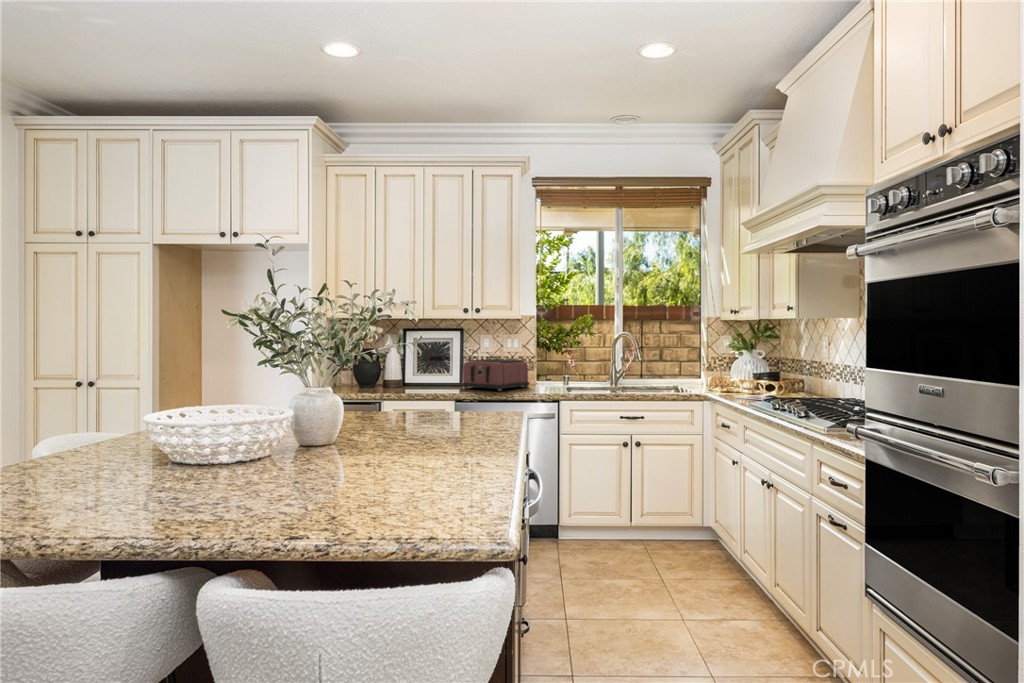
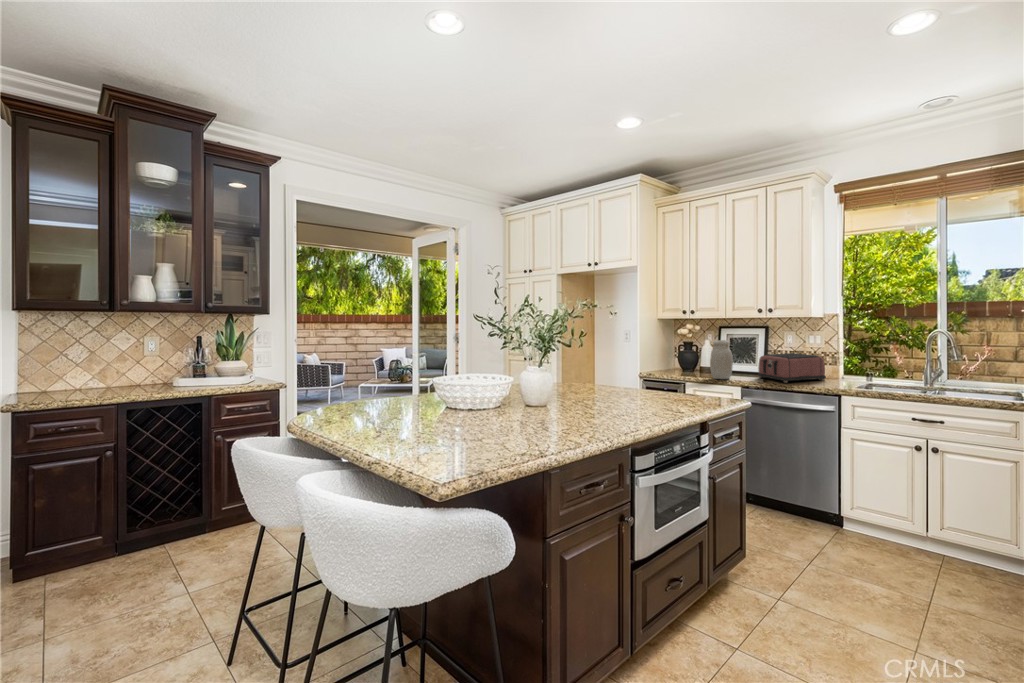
jar: none [411,343,437,392] -> present [710,340,733,379]

